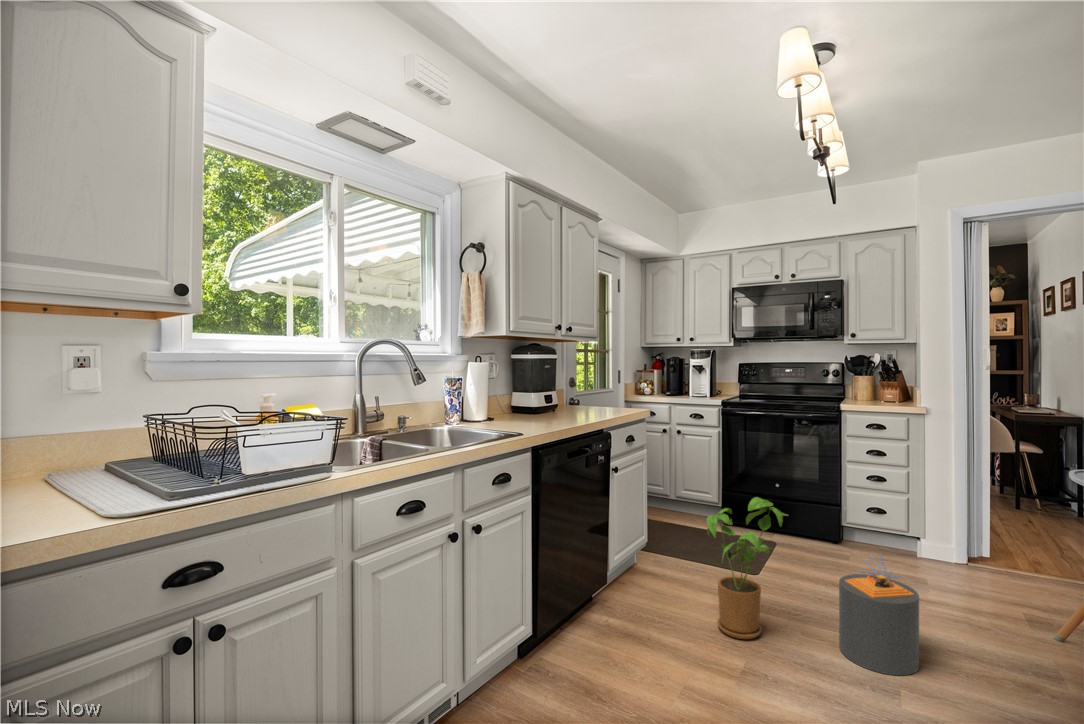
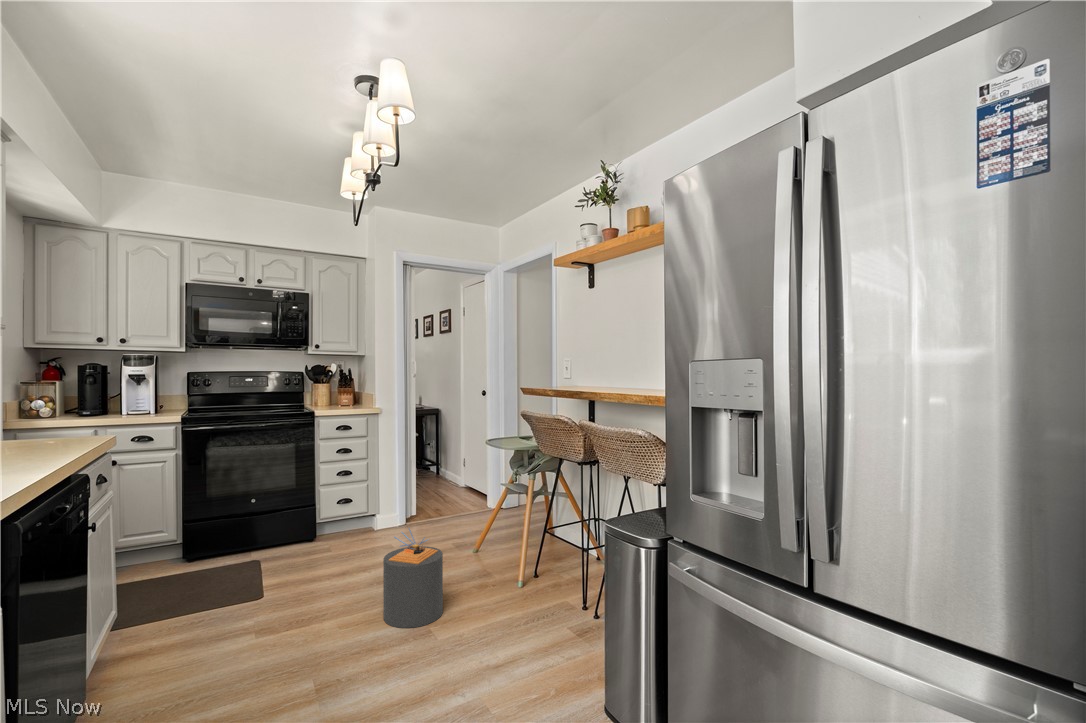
house plant: present [707,497,787,639] -> none [252,504,342,666]

